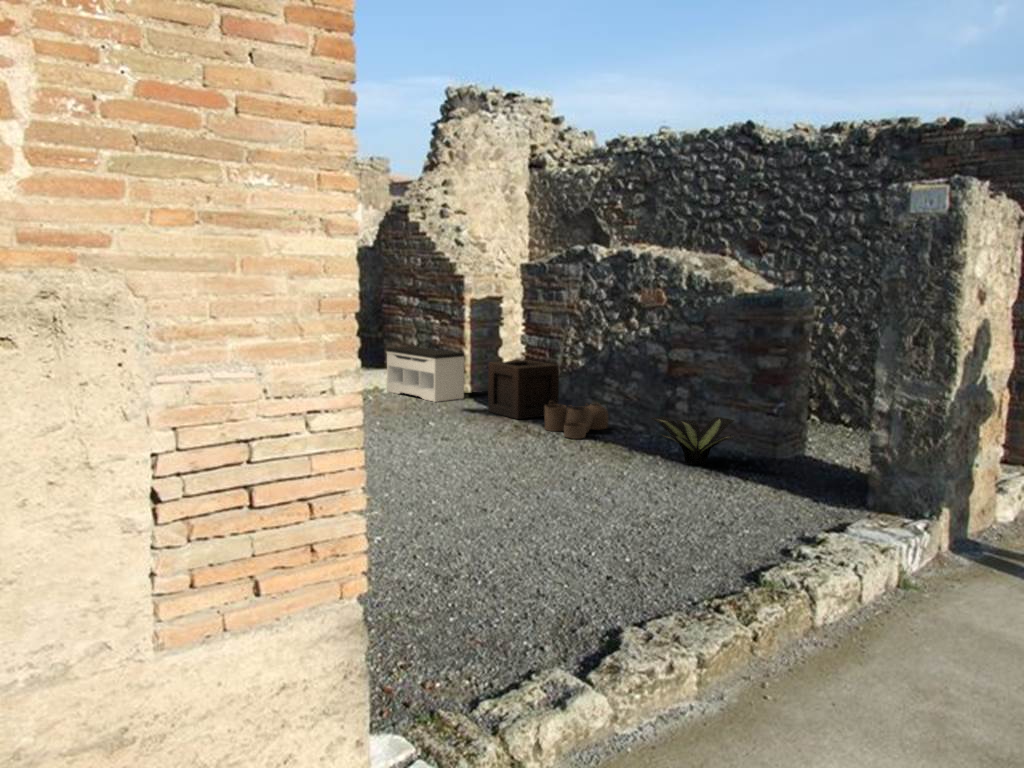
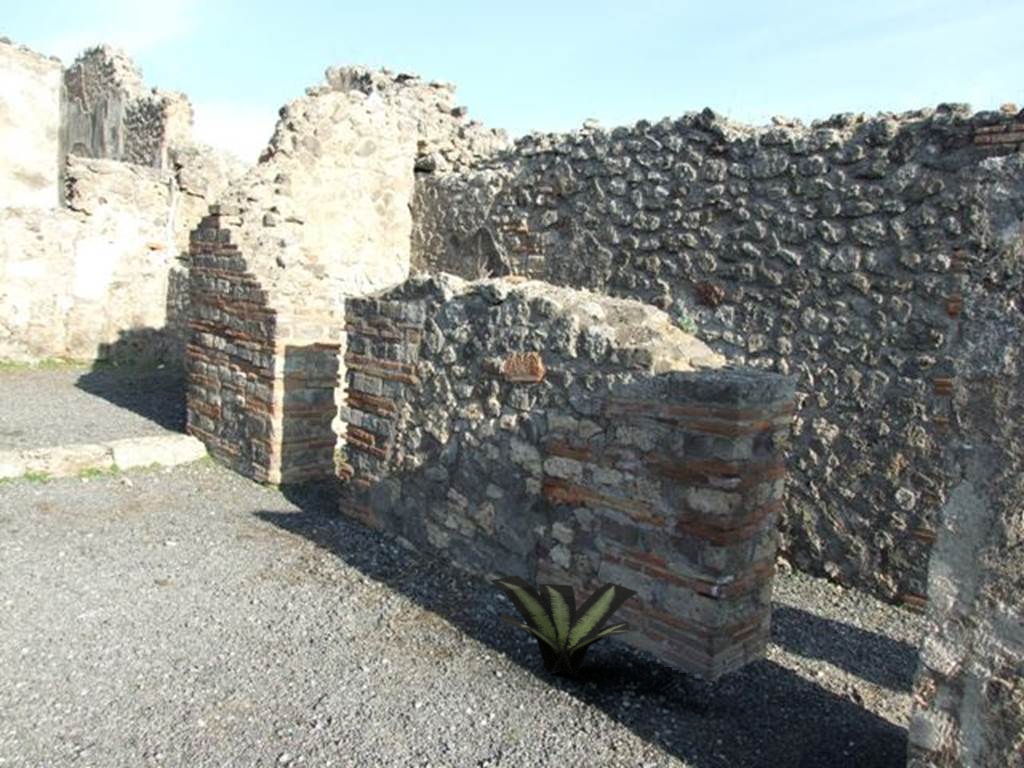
bench: present [387,346,464,402] -> none [141,414,255,506]
wooden crate: present [488,360,559,419] -> none [270,449,384,549]
woven basket: present [545,401,608,439] -> none [337,525,448,598]

